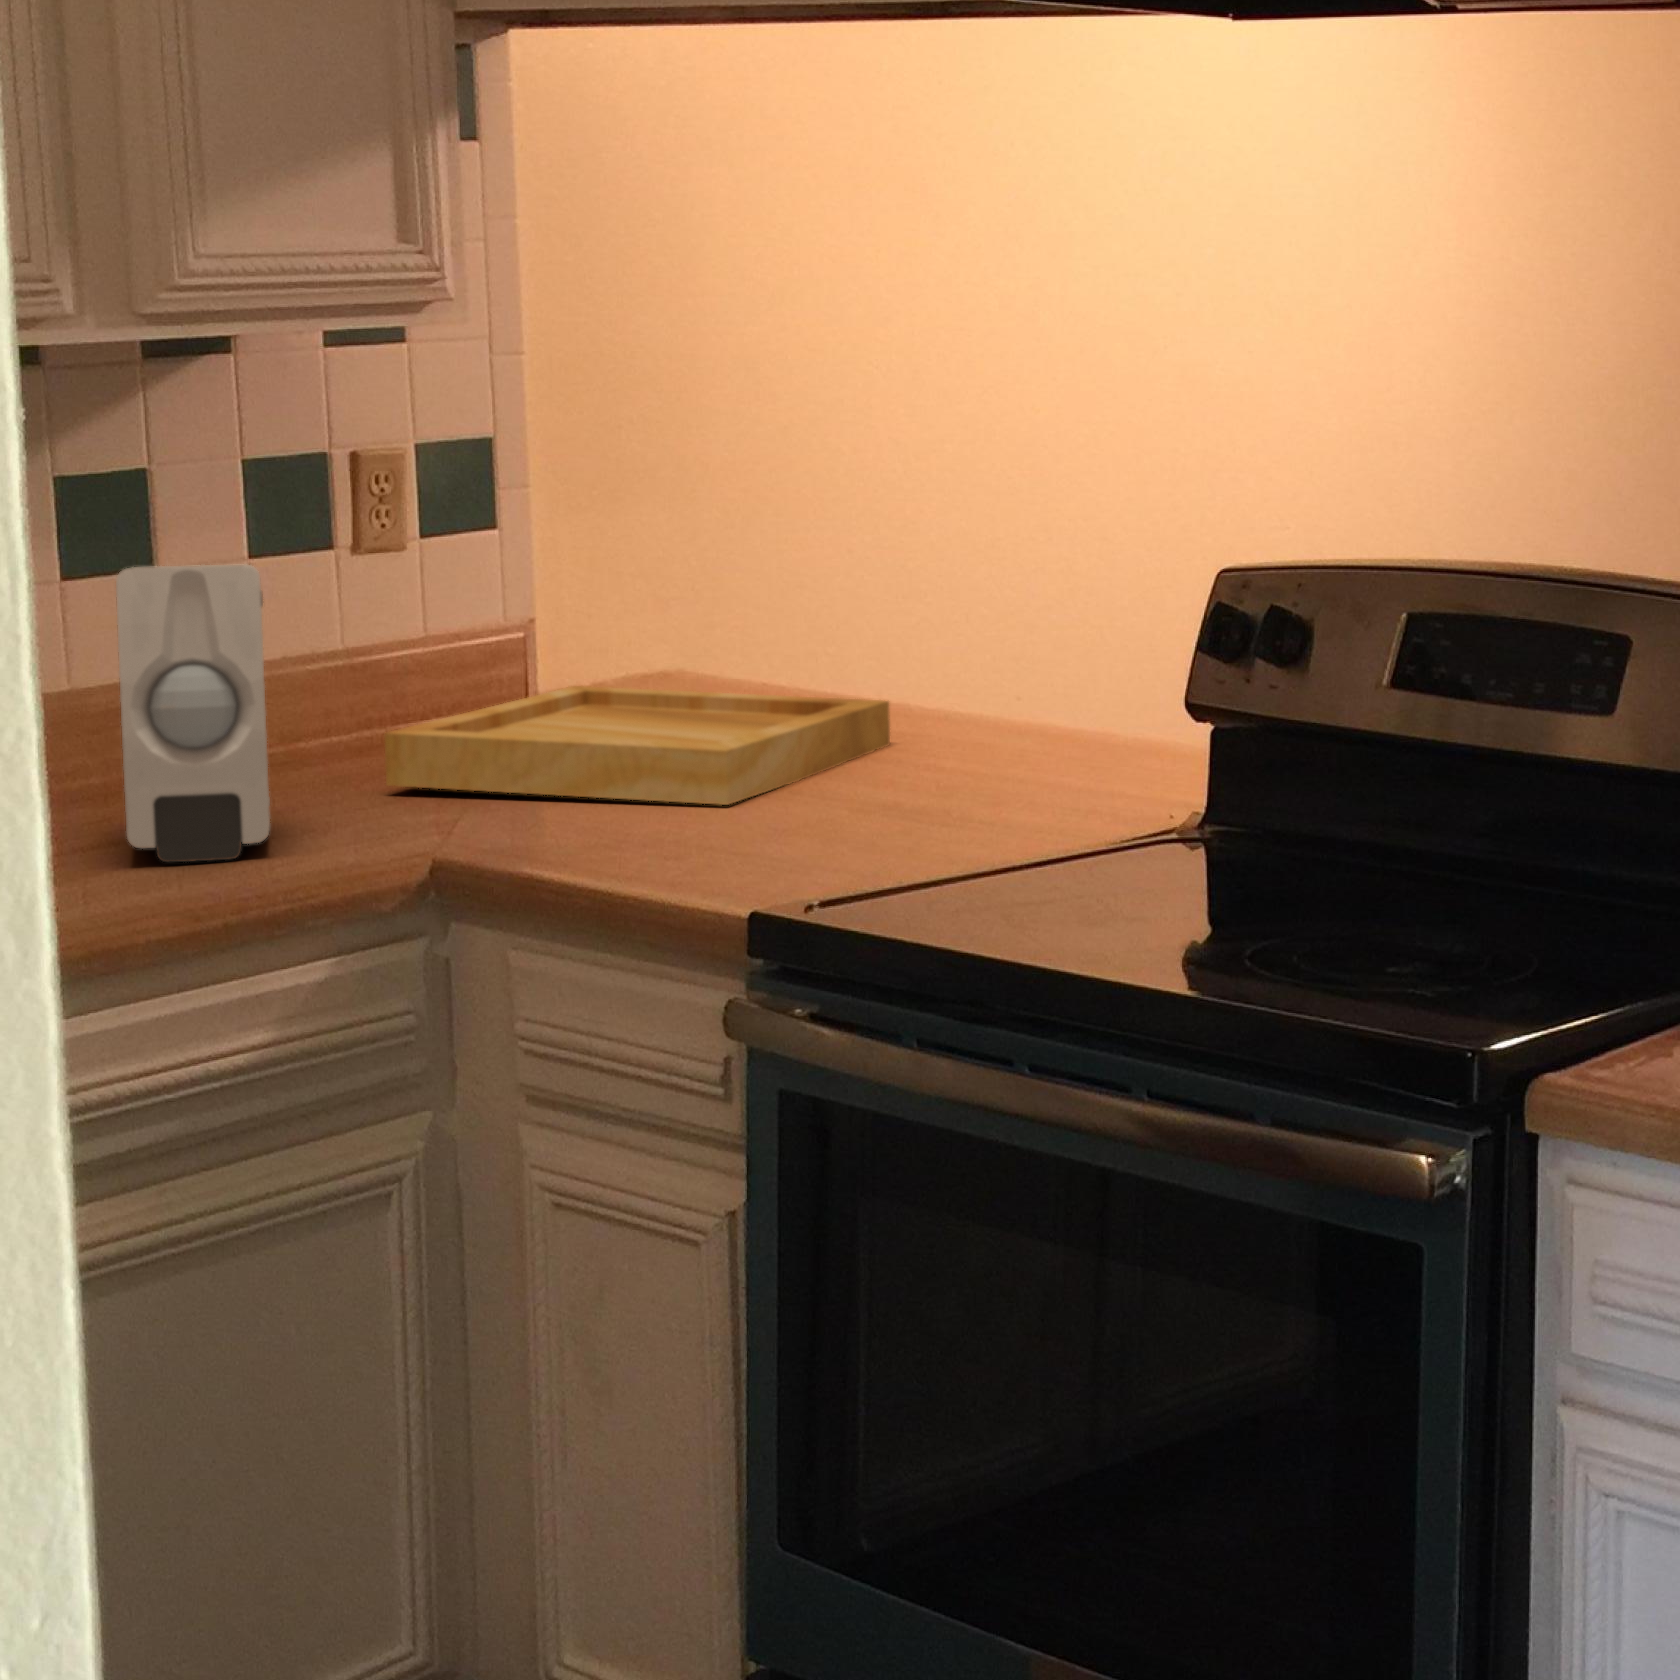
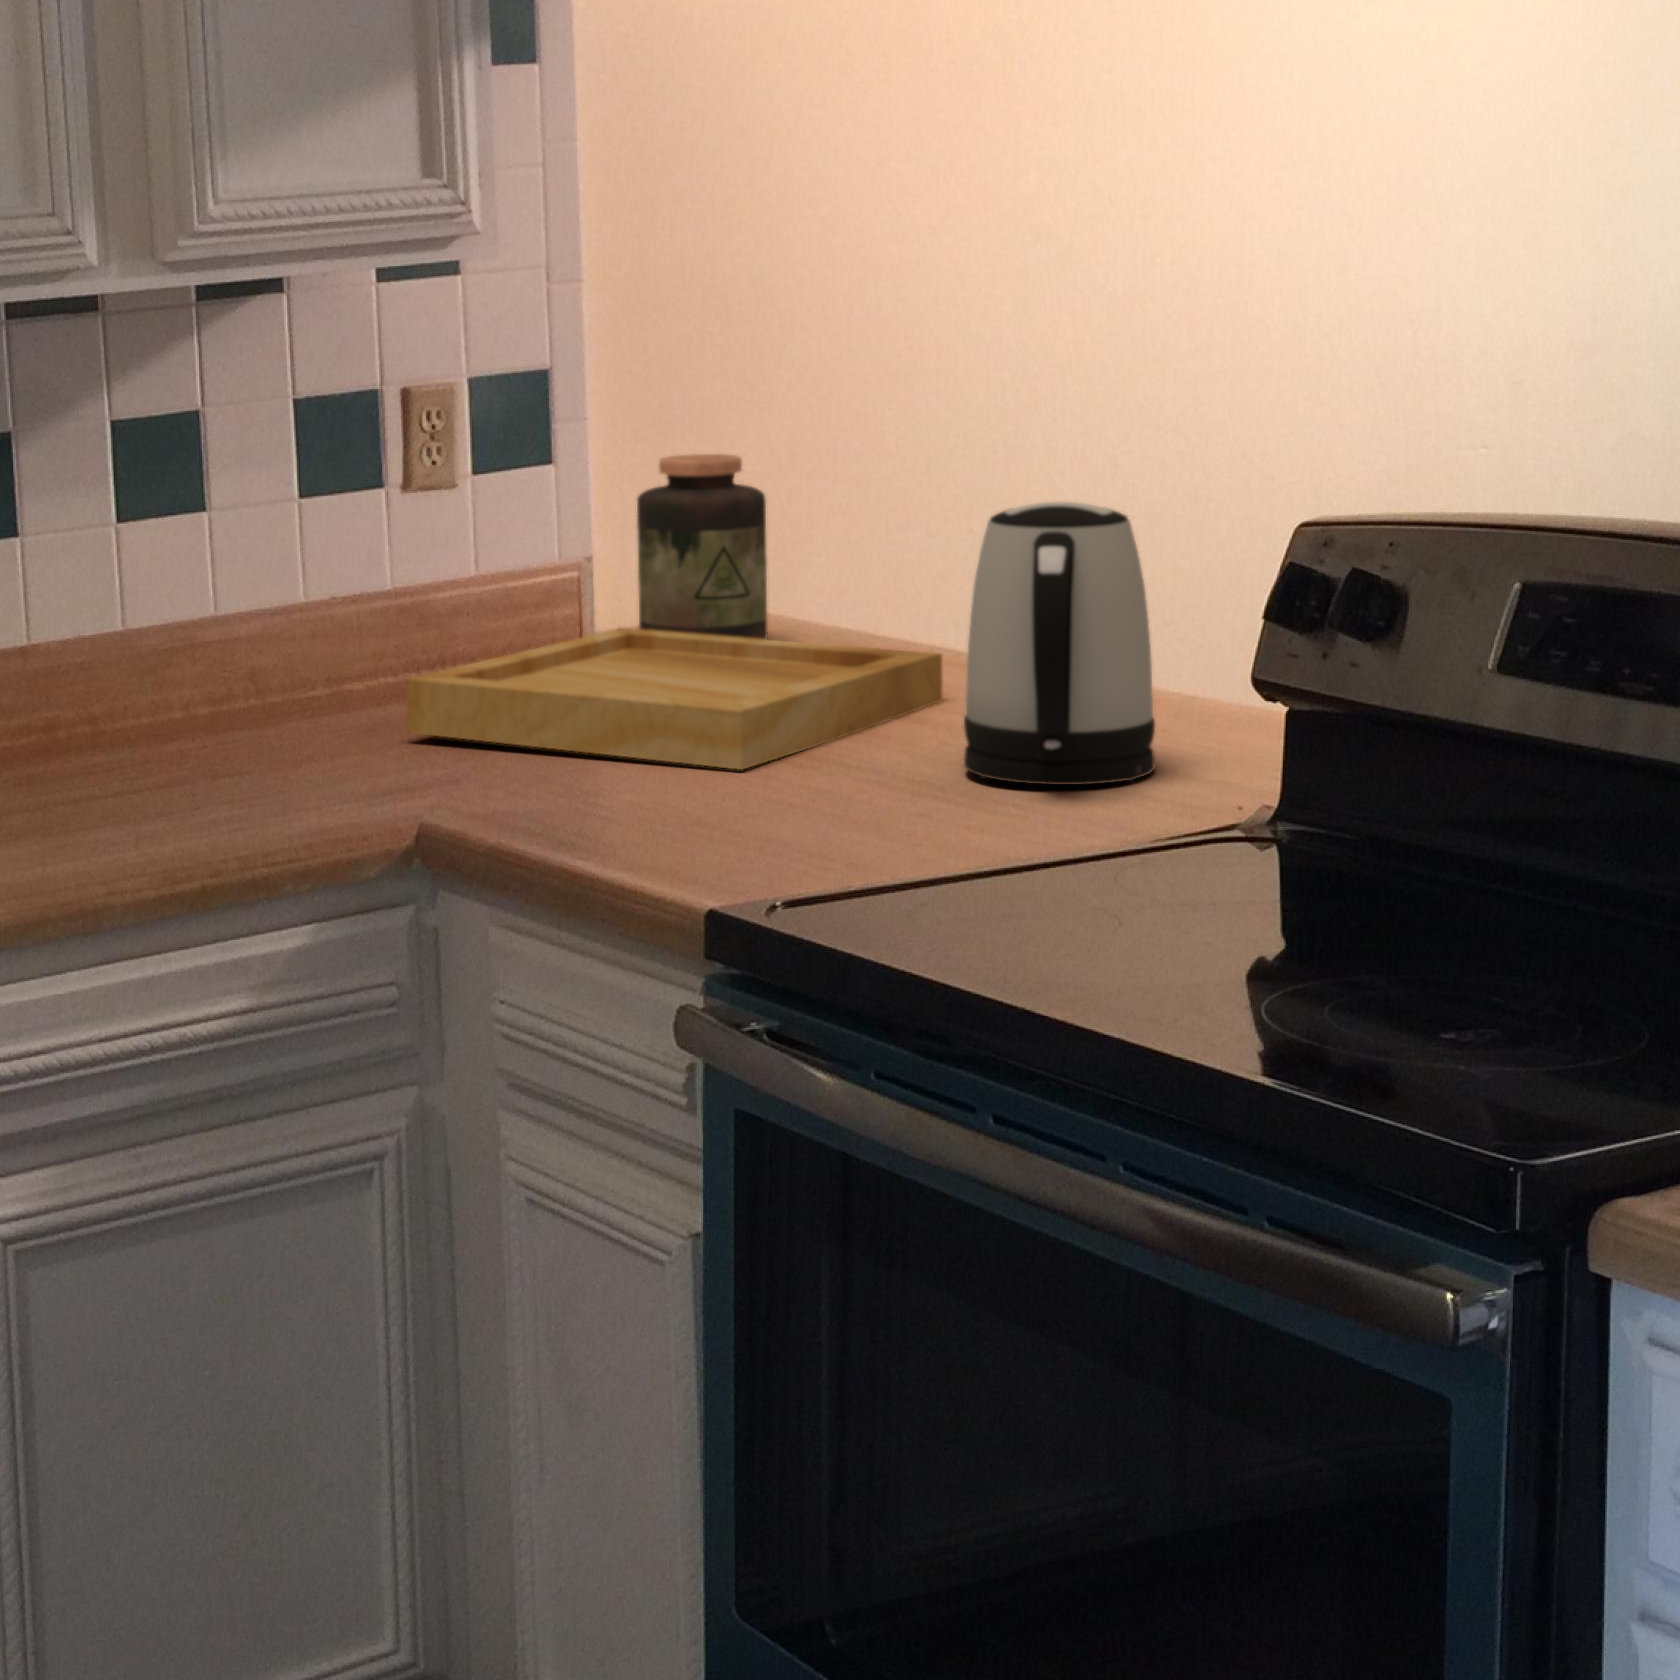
jar: none [579,520,707,715] -> present [637,454,768,639]
kettle: none [930,556,1095,805] -> present [964,502,1155,785]
soap dispenser: present [116,564,270,862] -> none [120,509,279,813]

